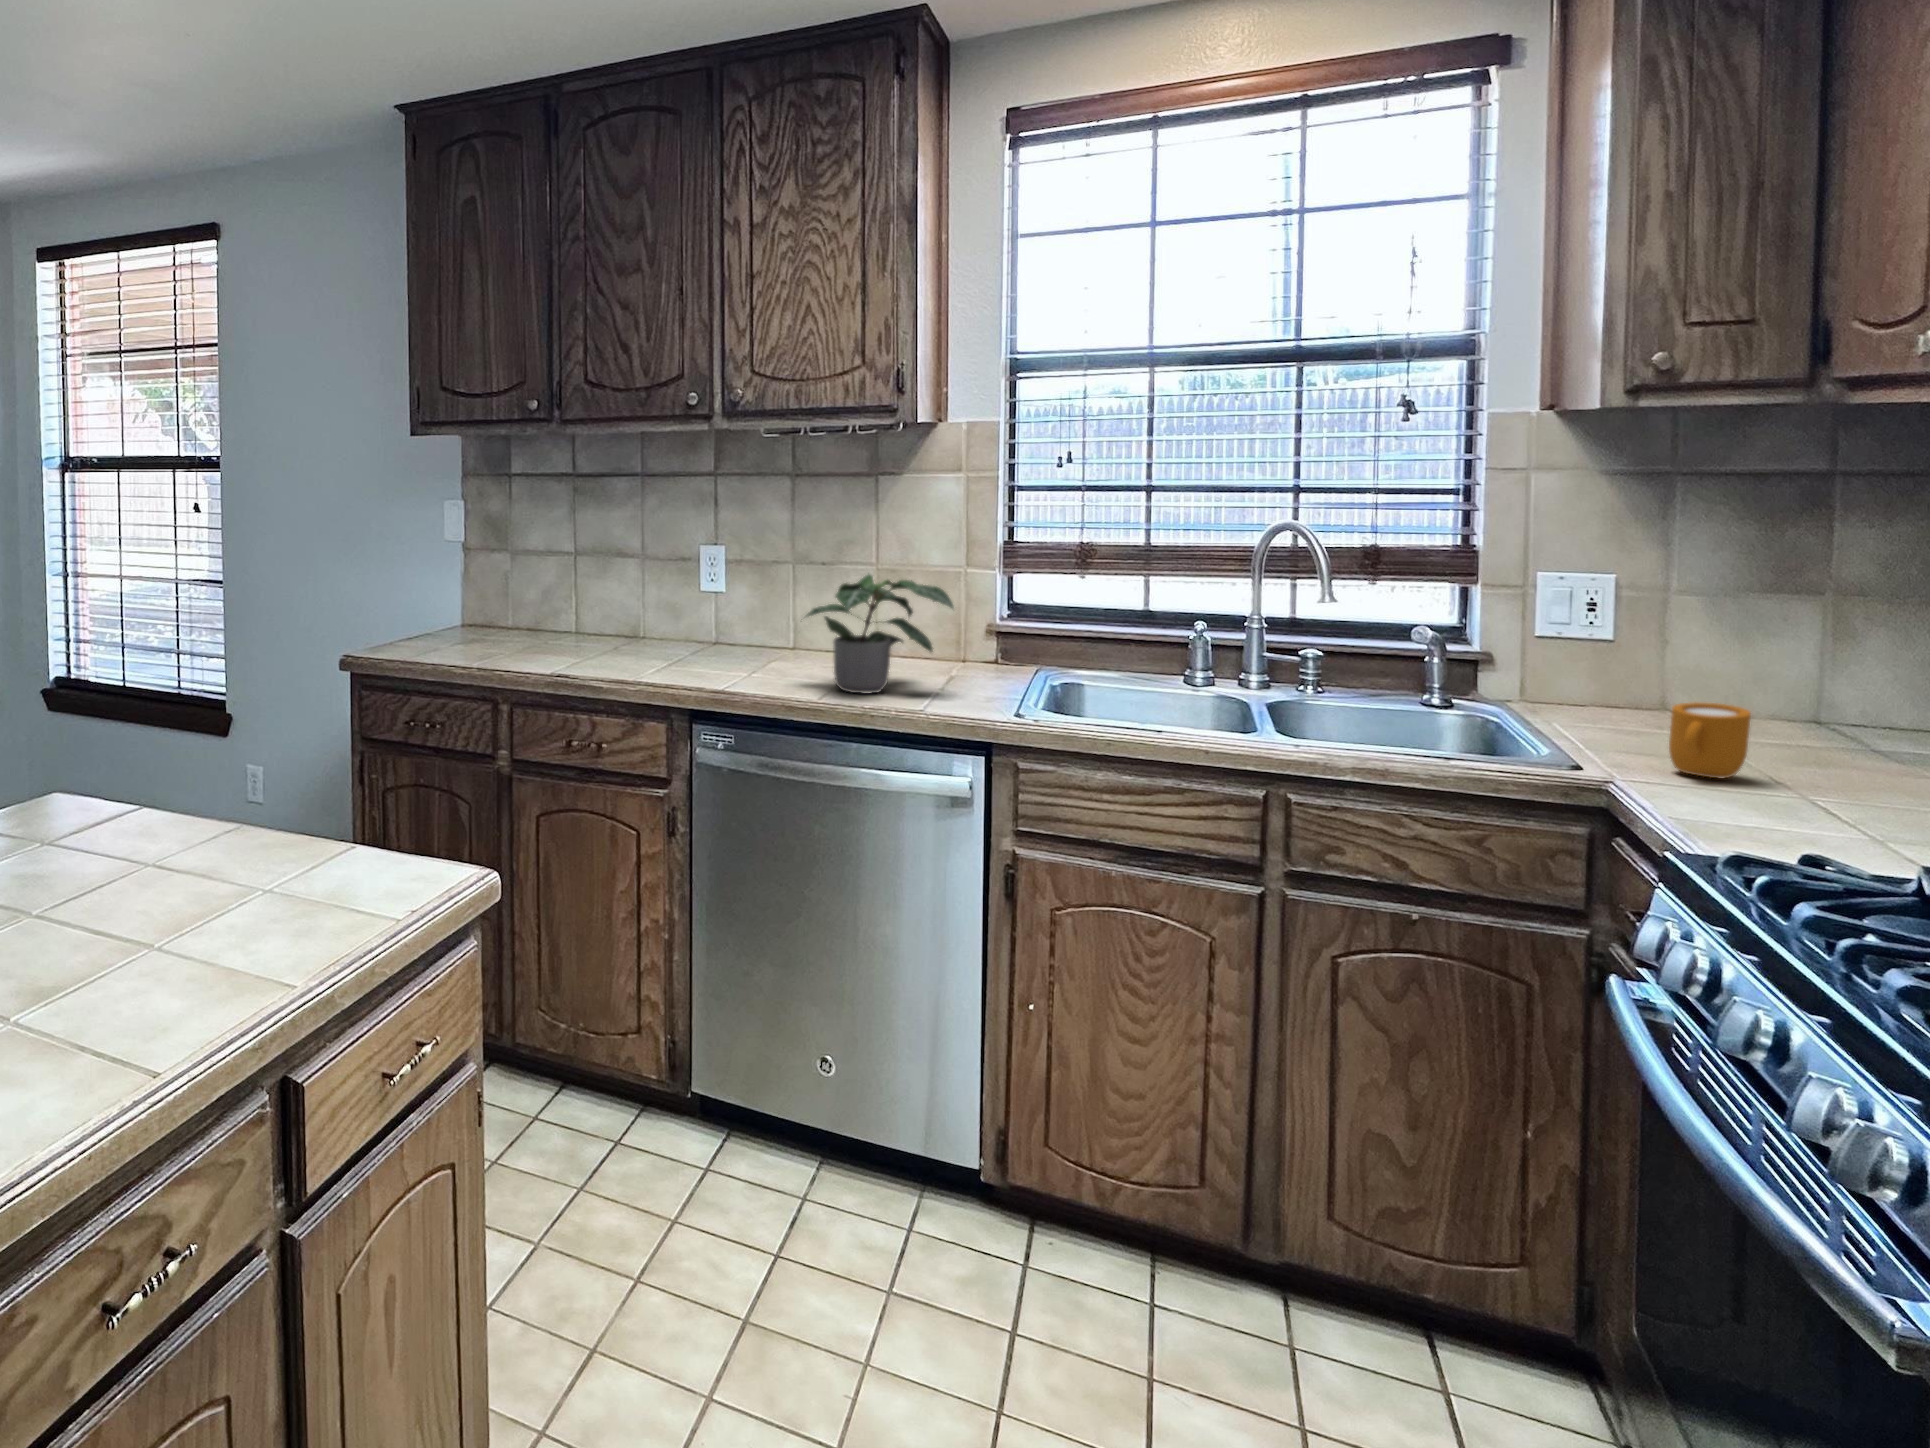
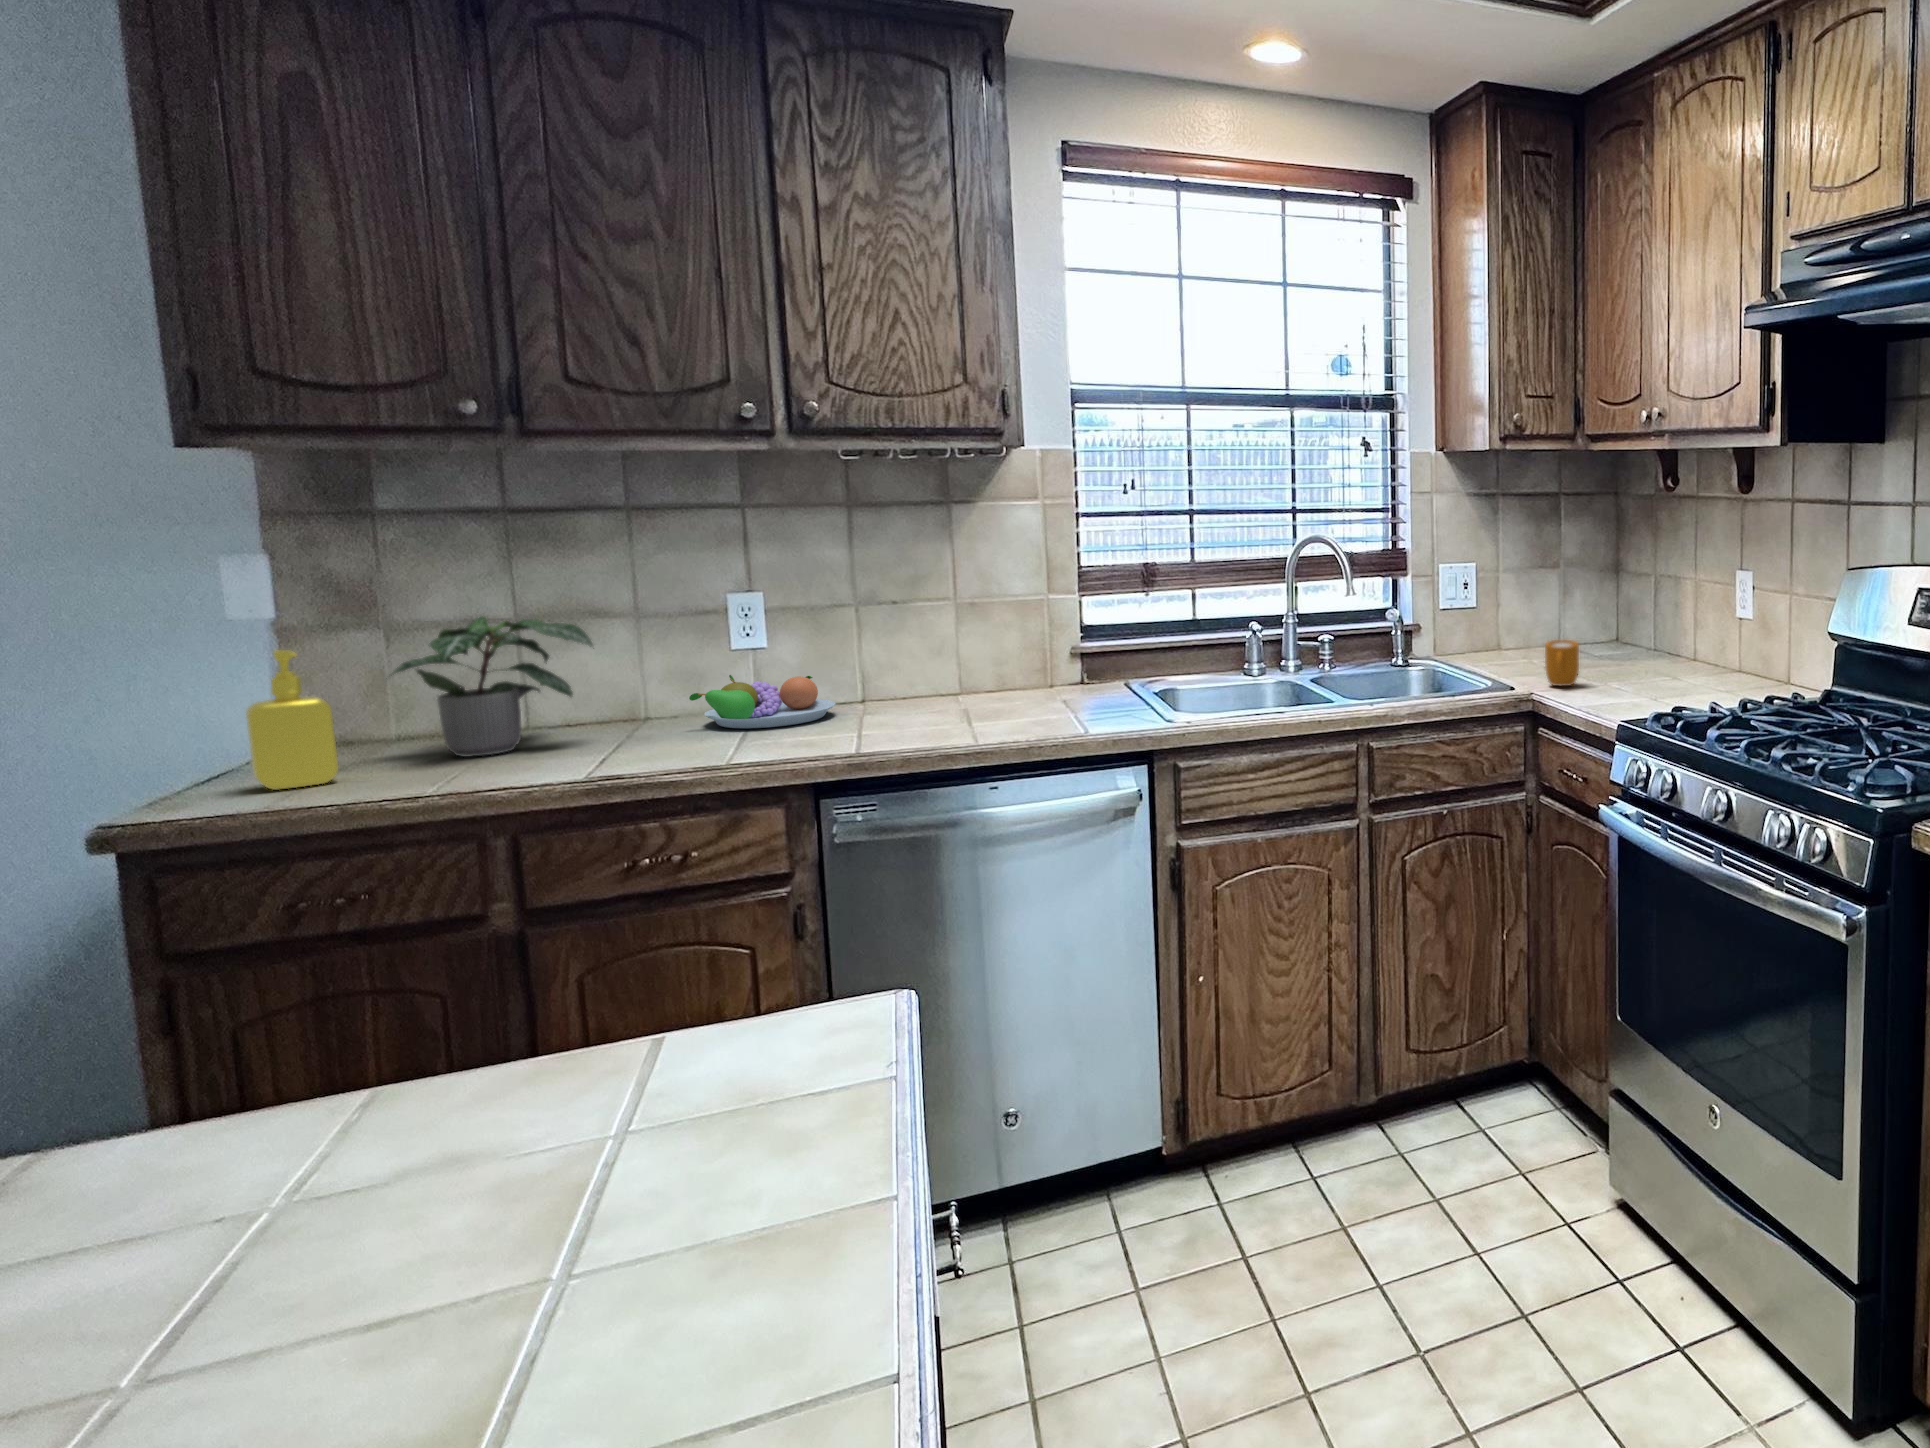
potted plant: present [806,575,953,694] -> present [393,616,593,757]
soap dispenser: none [394,576,434,665] -> present [246,650,338,790]
fruit bowl: none [642,621,750,669] -> present [689,675,835,728]

